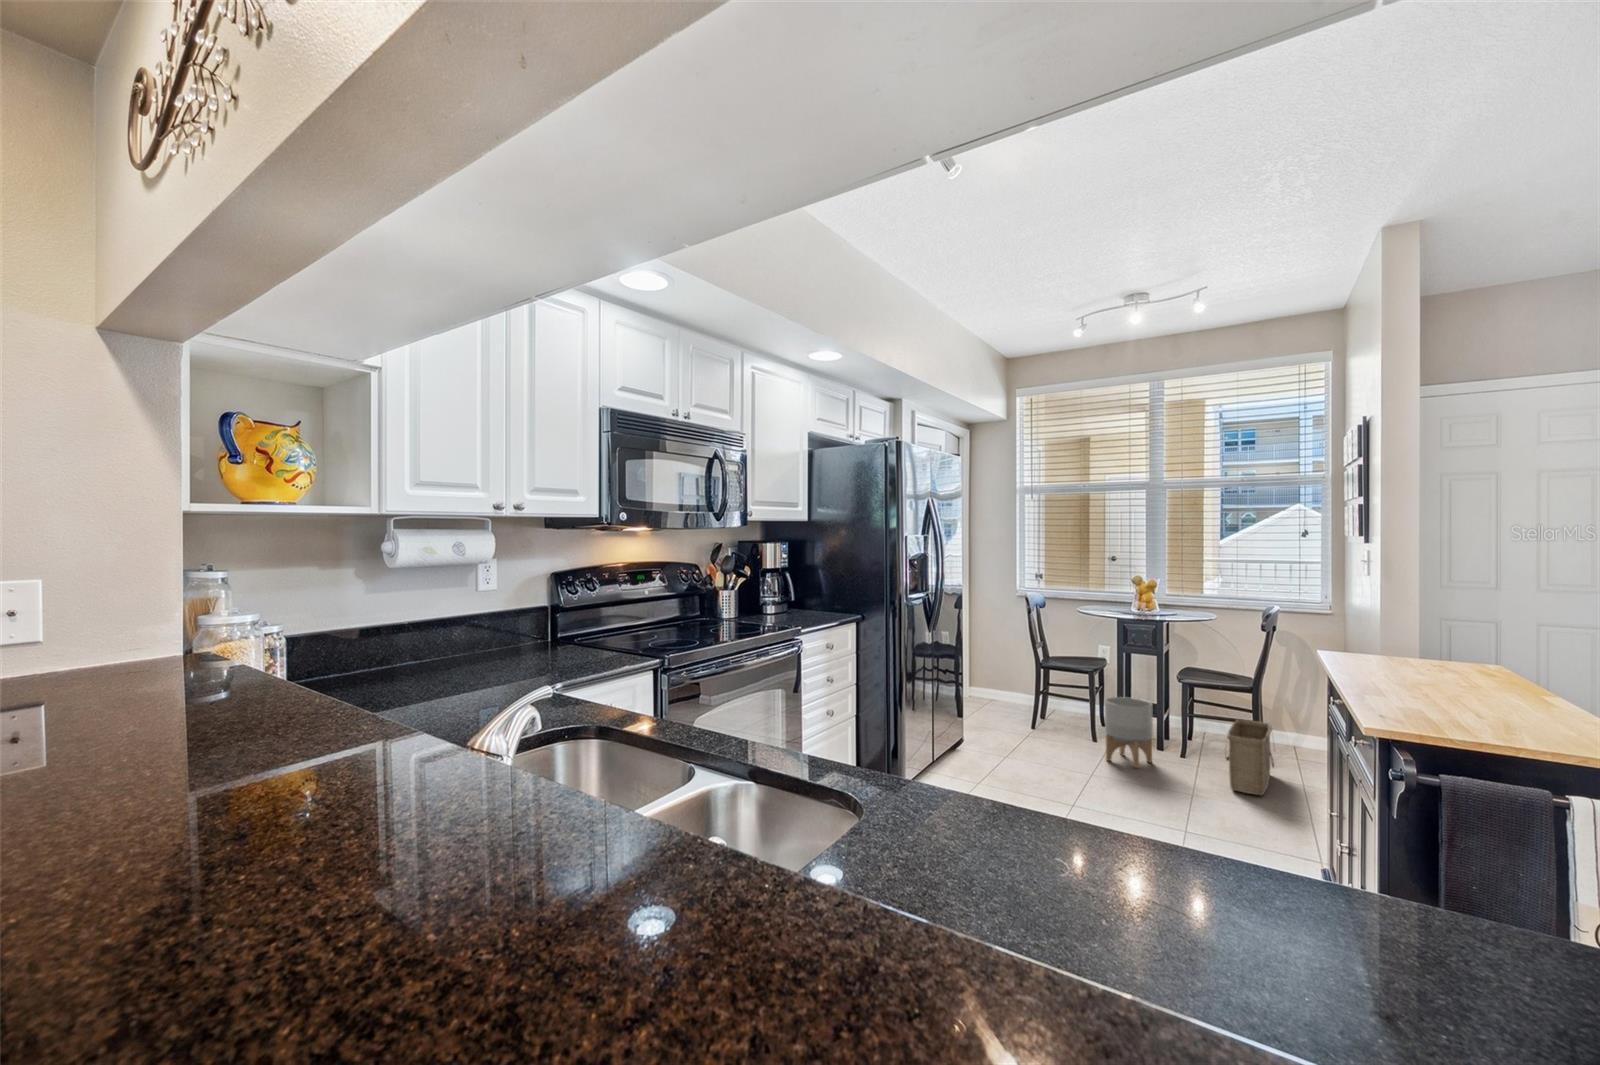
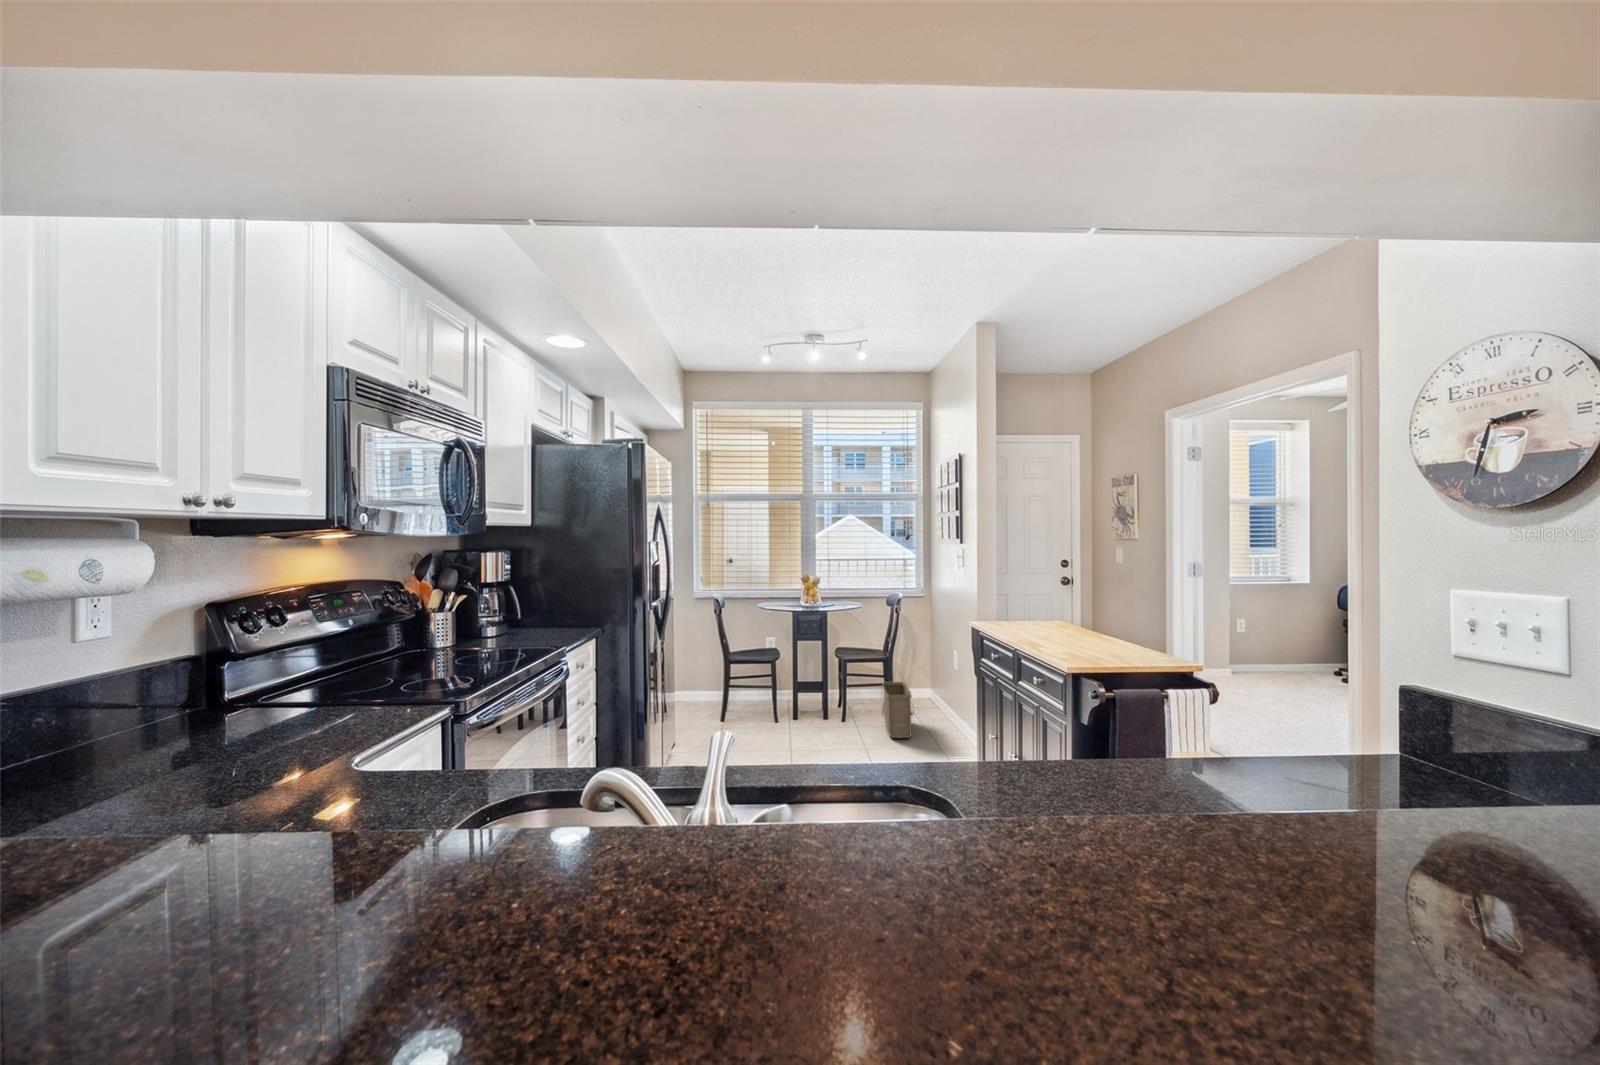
planter: present [1105,697,1153,768] -> none [793,677,830,736]

